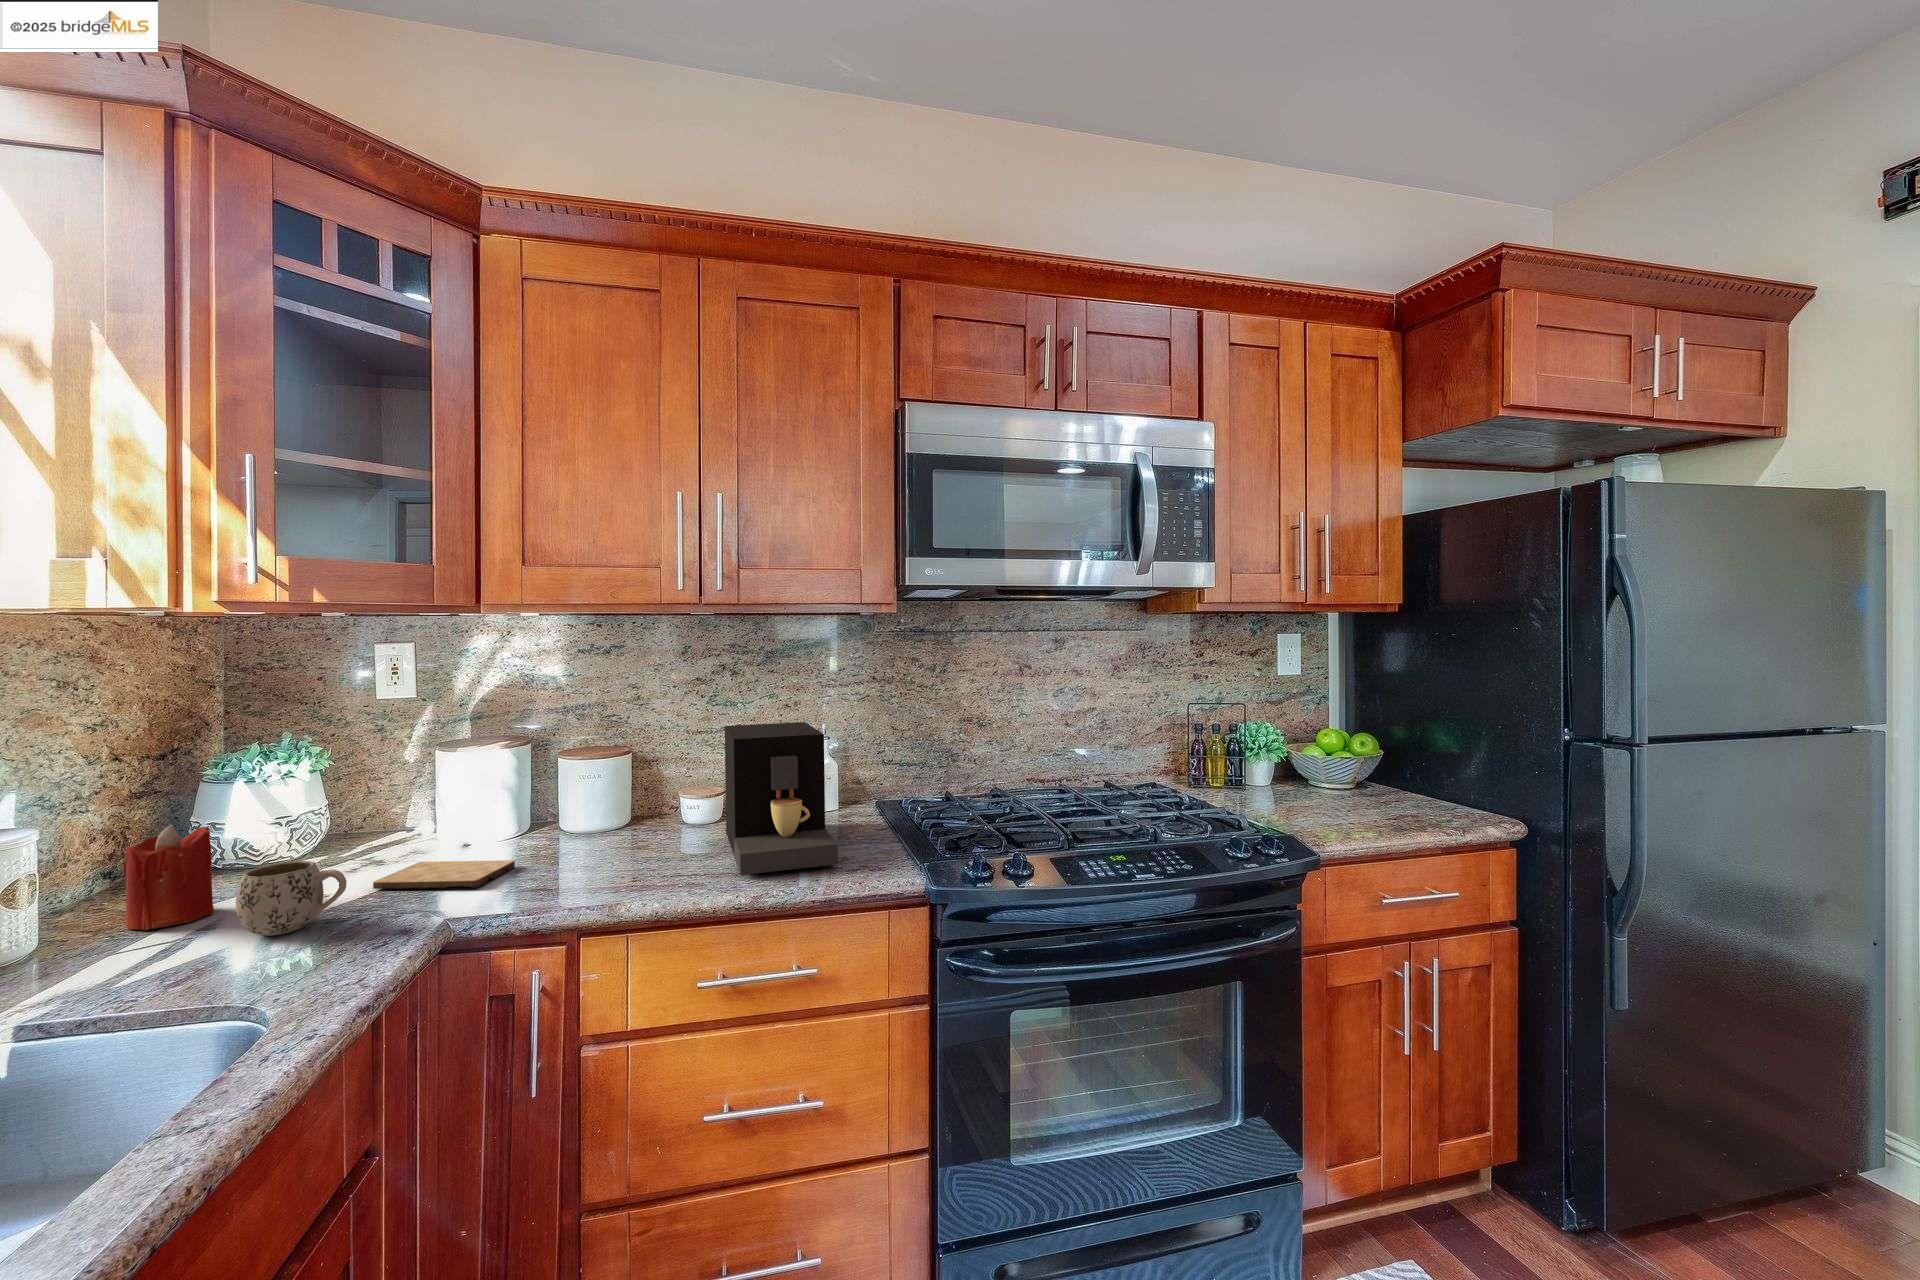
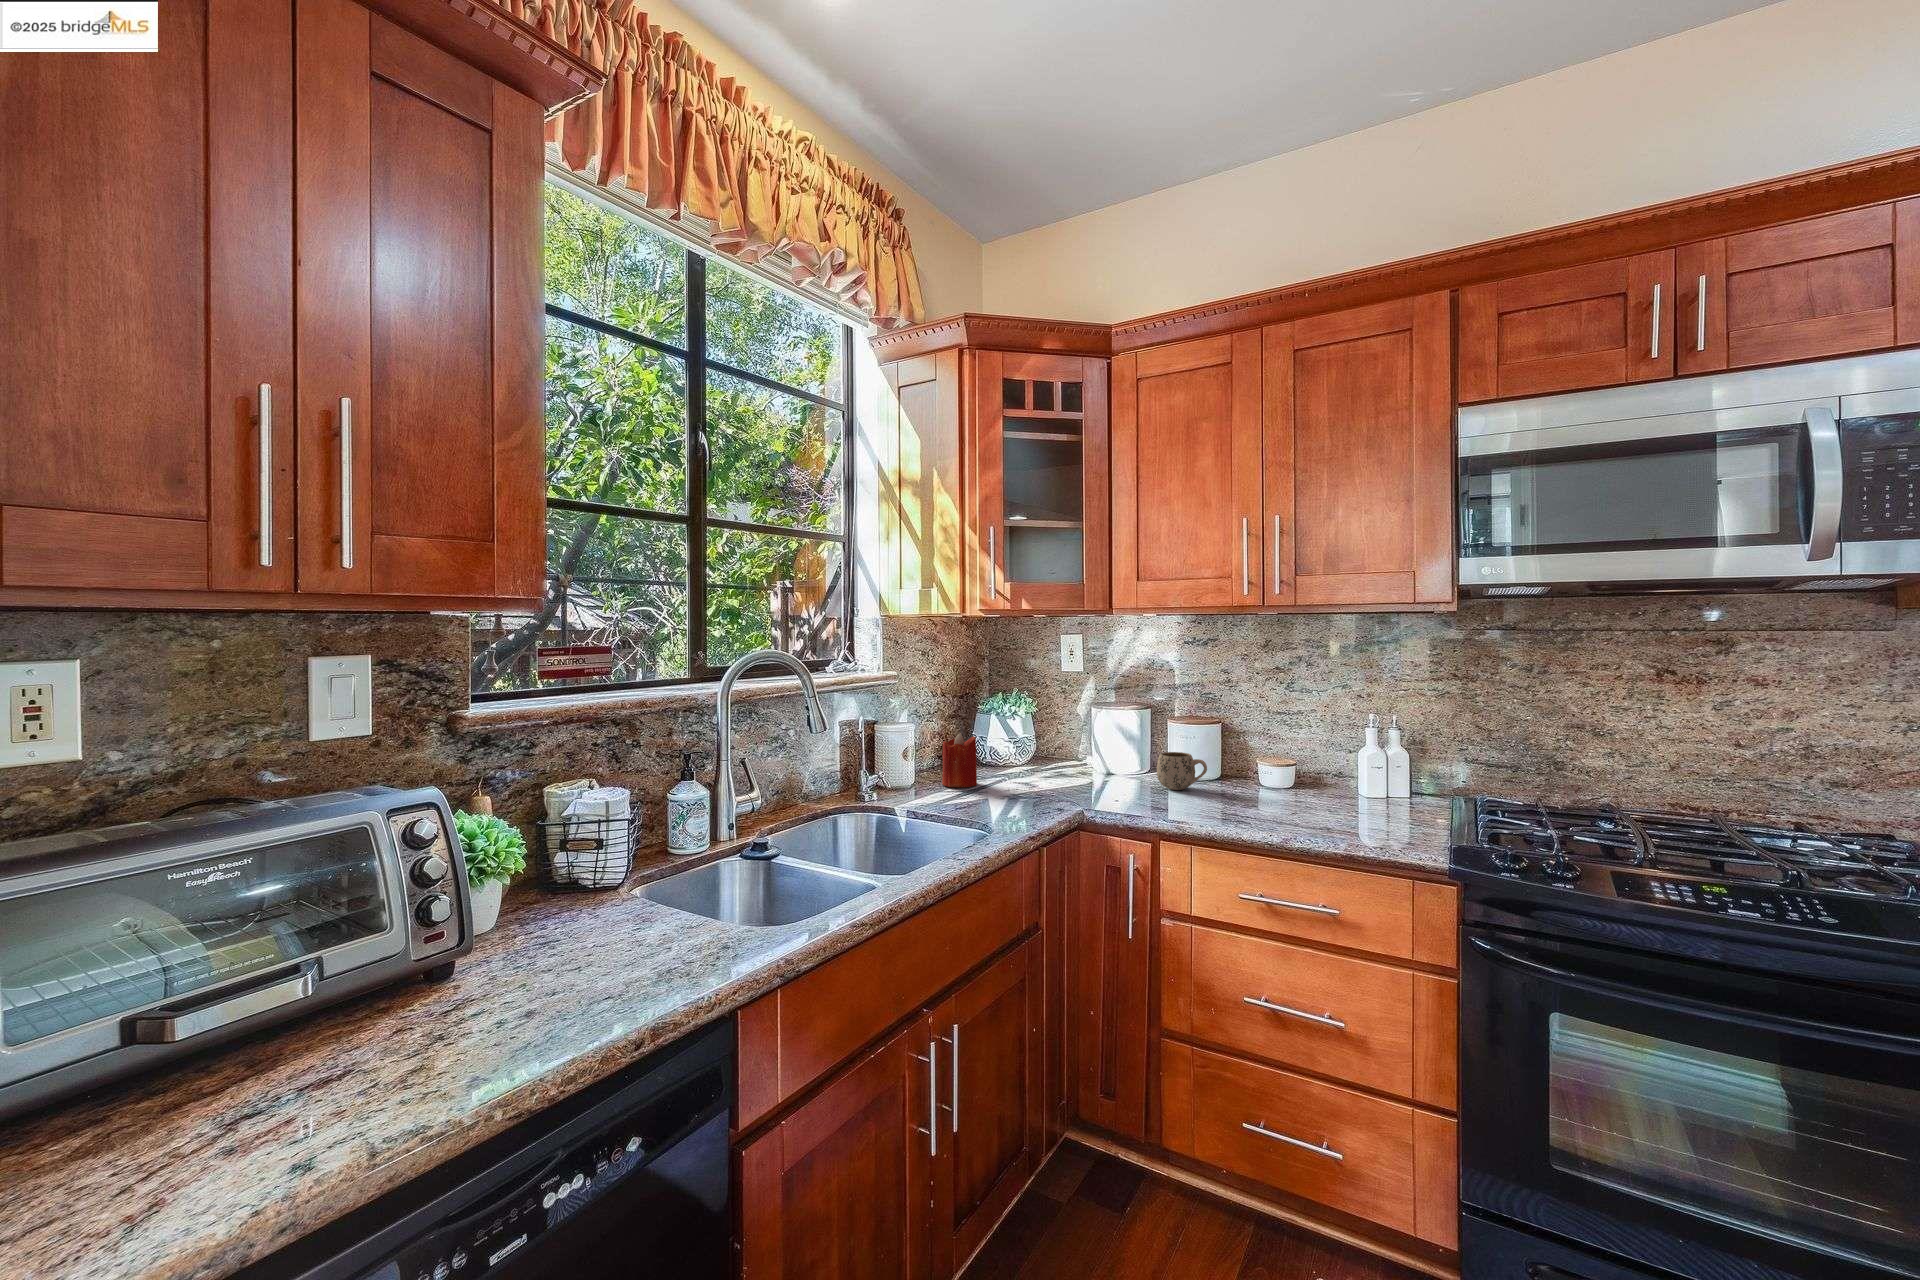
coffee maker: present [725,722,838,875] -> none [1283,708,1374,836]
cutting board: present [373,860,515,889] -> none [1050,778,1130,799]
mug: present [236,861,347,936] -> present [1157,752,1207,790]

